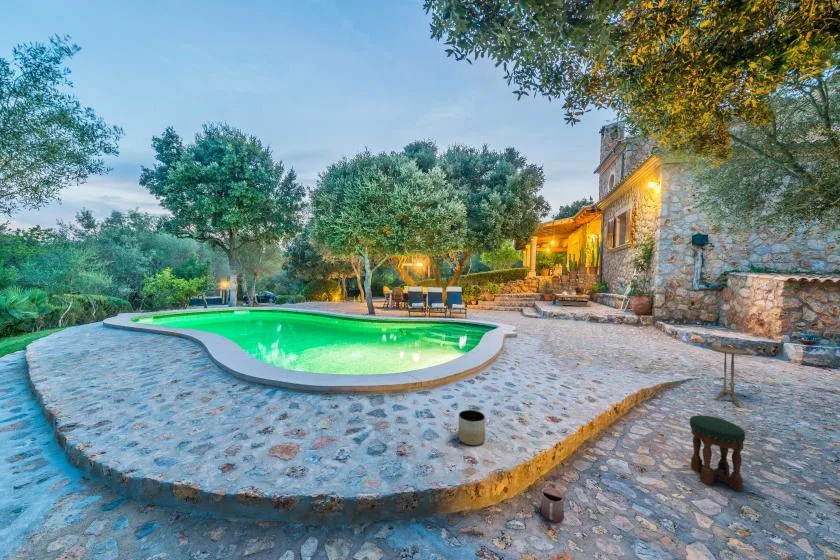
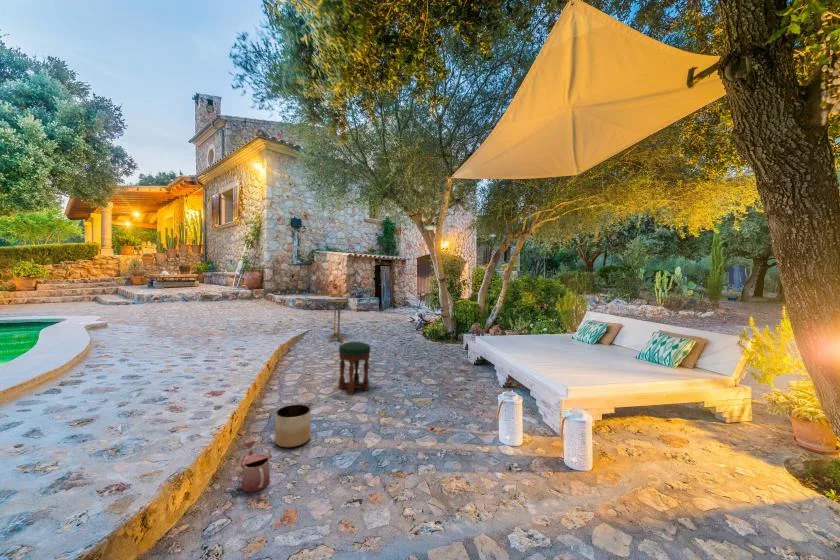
planter: present [458,410,485,445] -> present [275,404,311,448]

